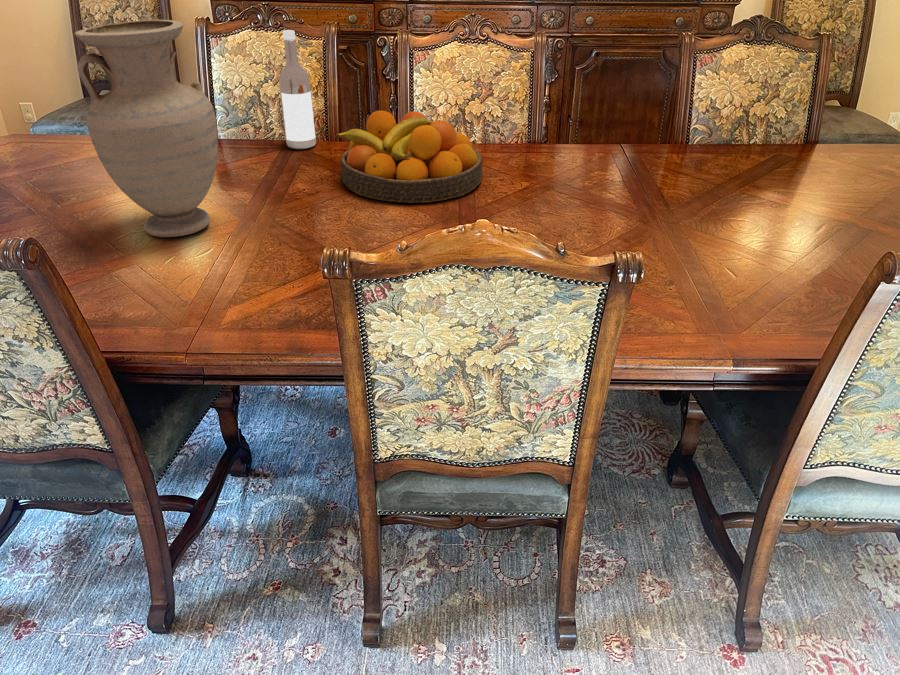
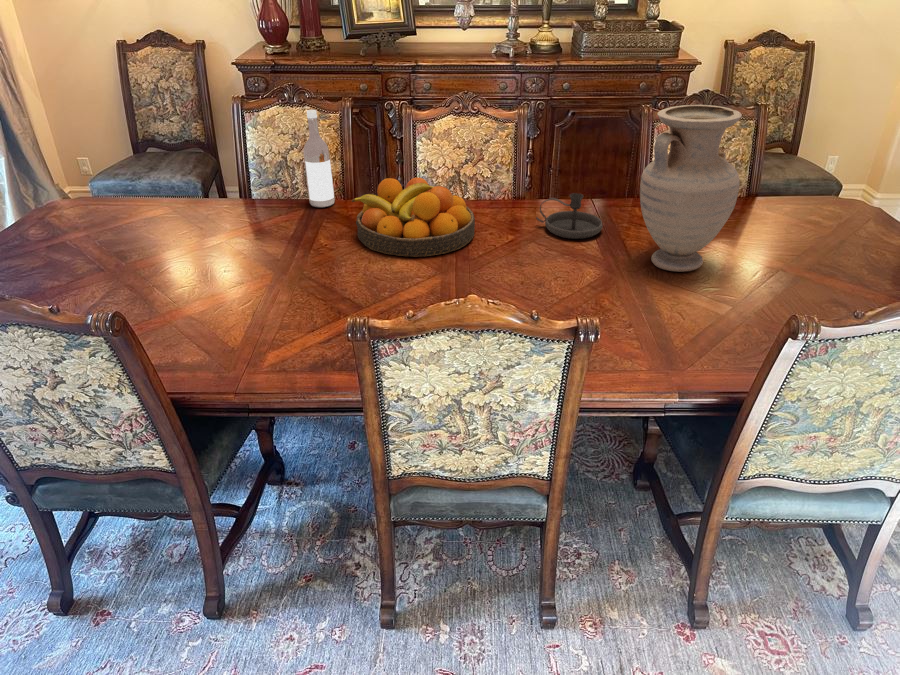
vase: present [75,20,218,237] -> present [640,105,742,272]
candlestick: none [555,132,635,187] -> present [536,193,603,239]

